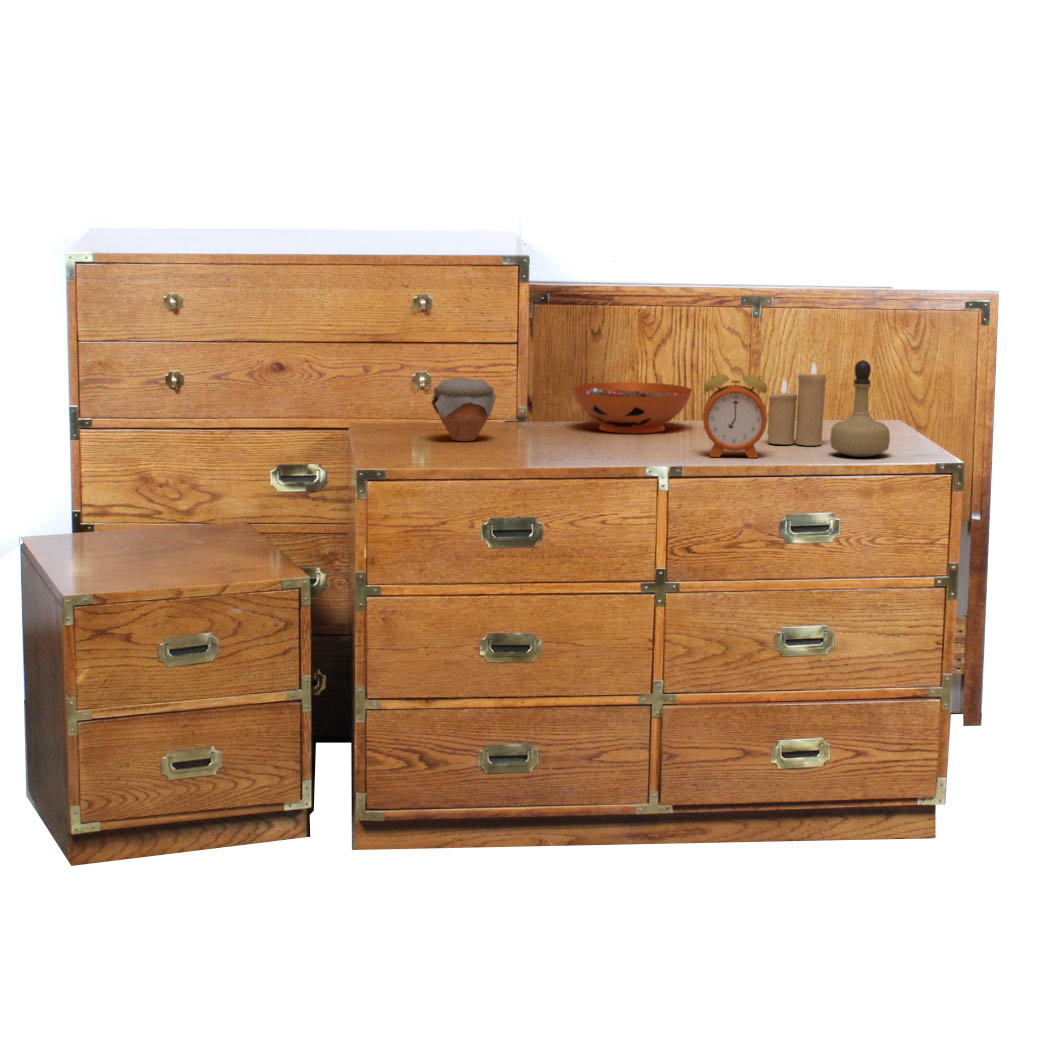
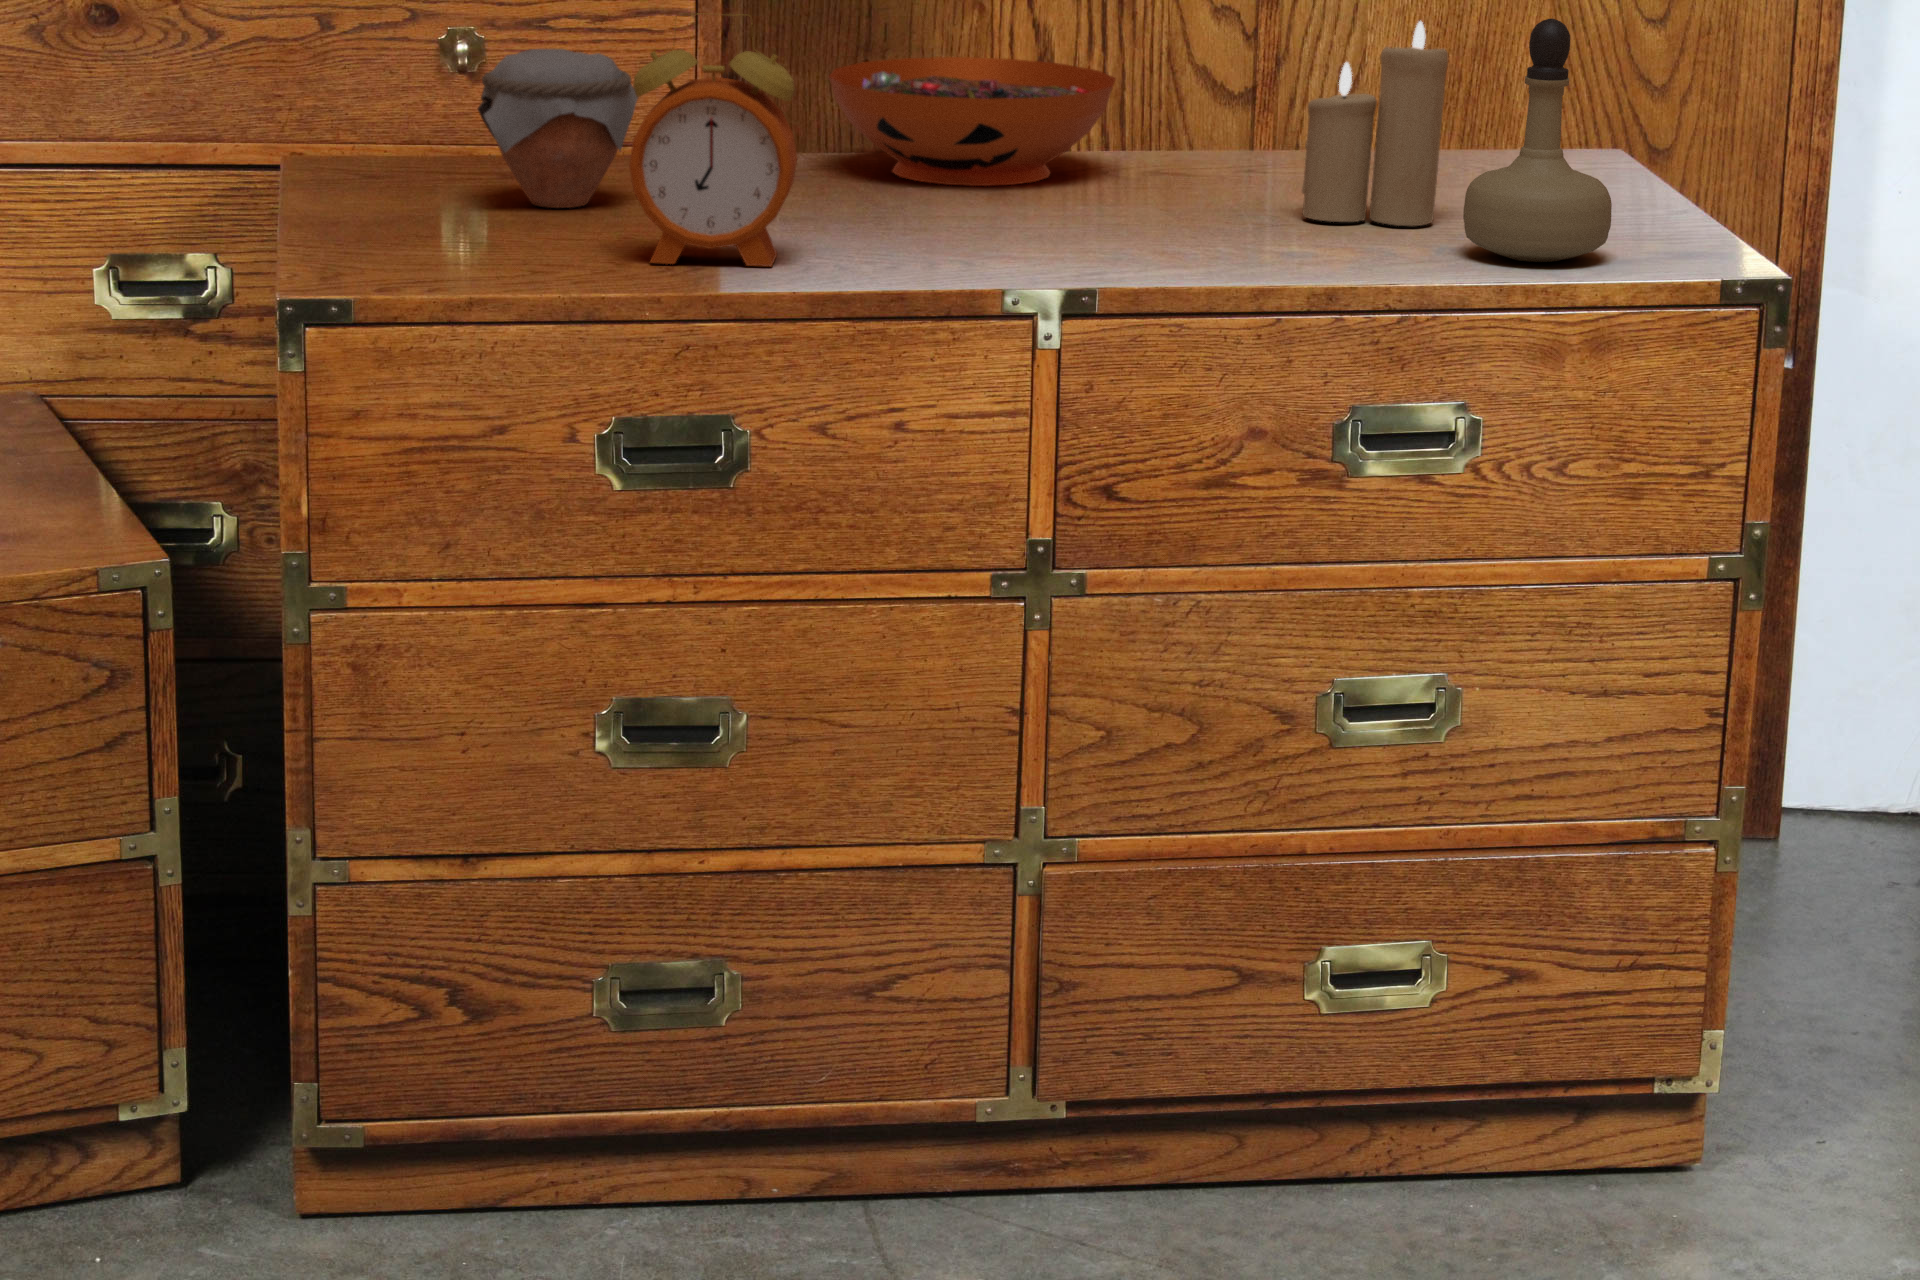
alarm clock: present [703,374,767,458] -> present [629,13,797,267]

